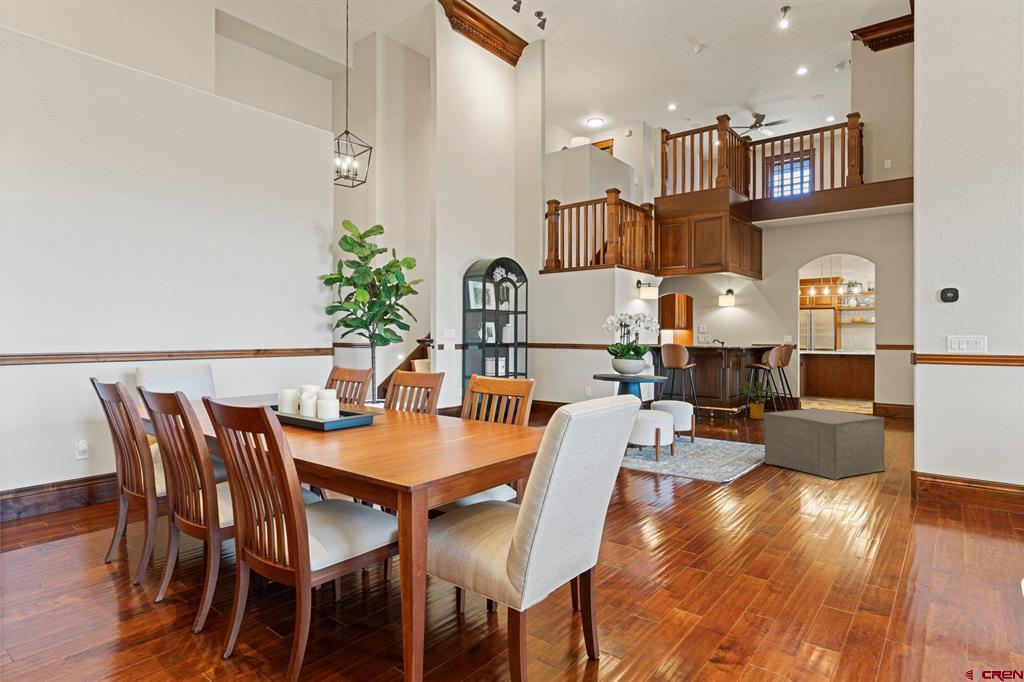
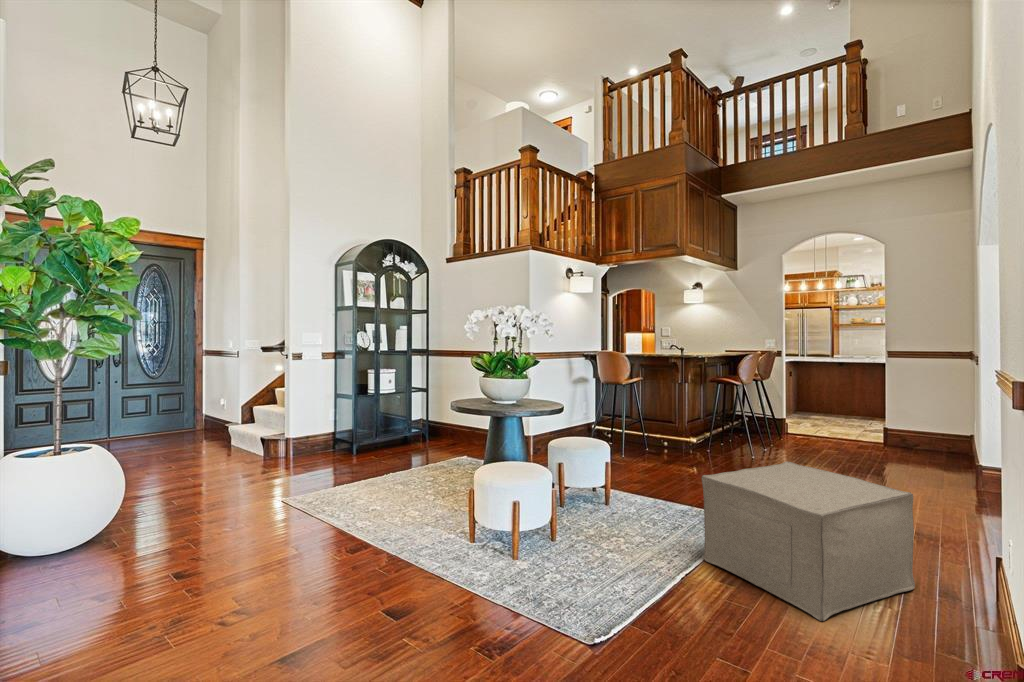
house plant: present [738,381,776,419] -> none [699,400,749,451]

